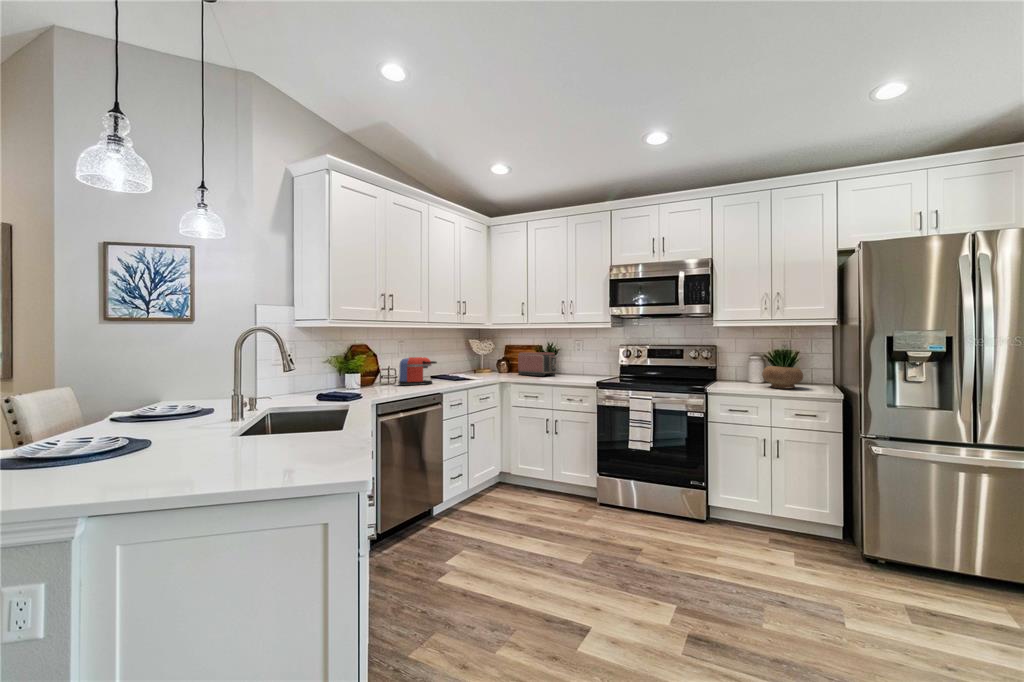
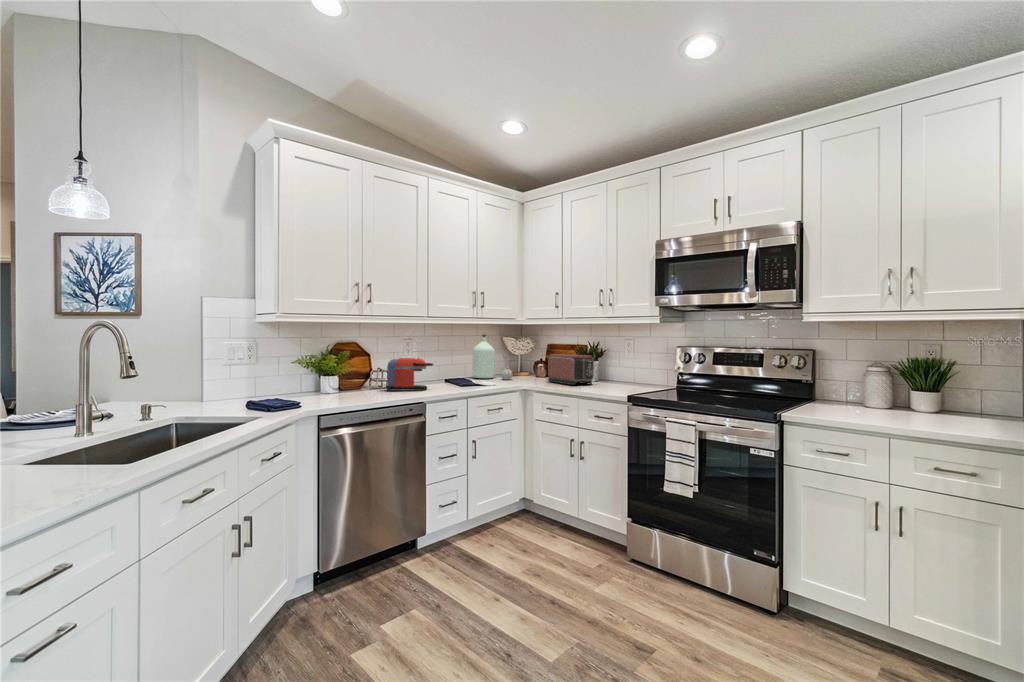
bottle: none [451,337,486,374] -> present [472,335,513,380]
bowl: present [762,366,803,389] -> none [880,384,954,422]

